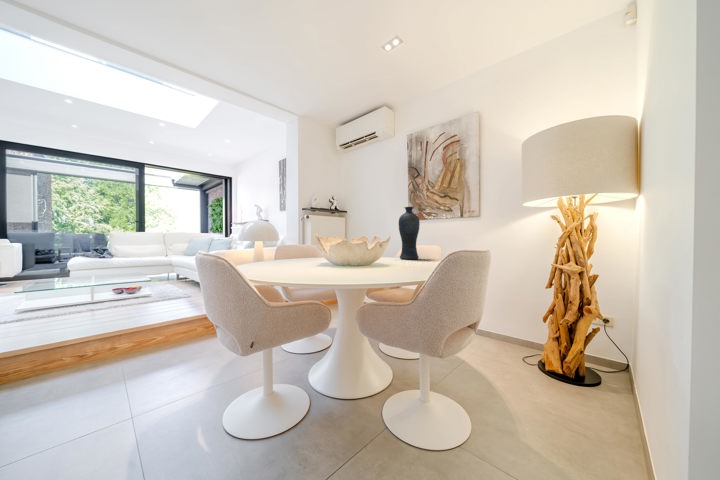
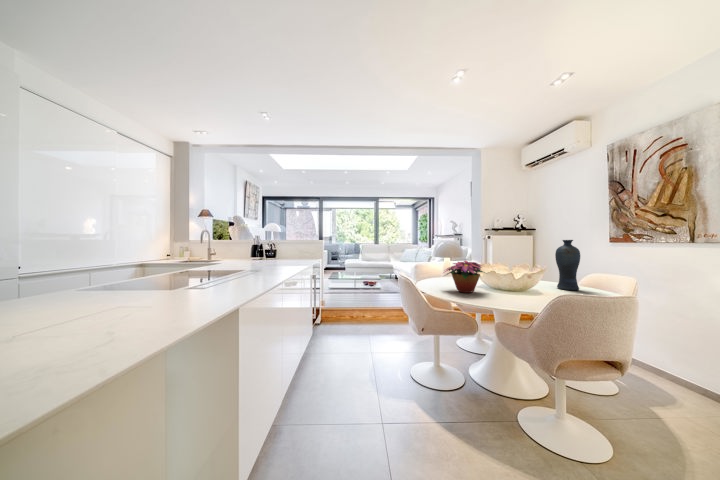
flower arrangement: none [288,223,360,272] -> present [445,261,485,293]

